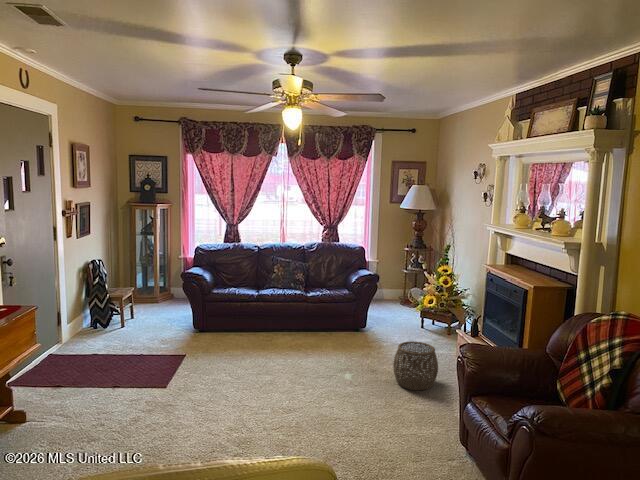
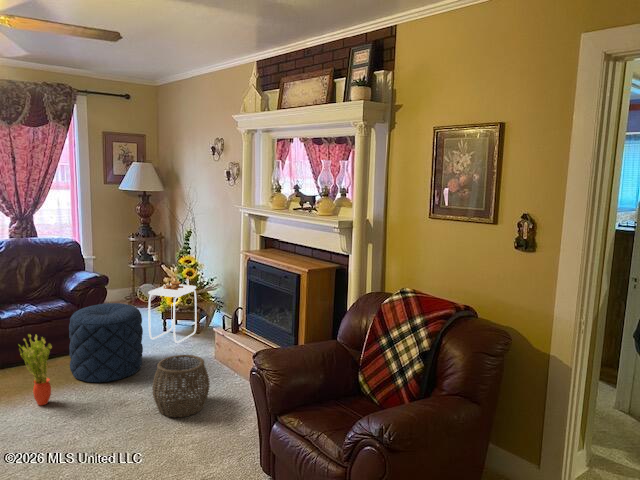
side table: none [407,285,449,337] -> present [148,281,197,343]
pouf: none [345,295,398,354] -> present [69,303,143,382]
potted plant: none [311,307,331,359] -> present [19,335,52,405]

